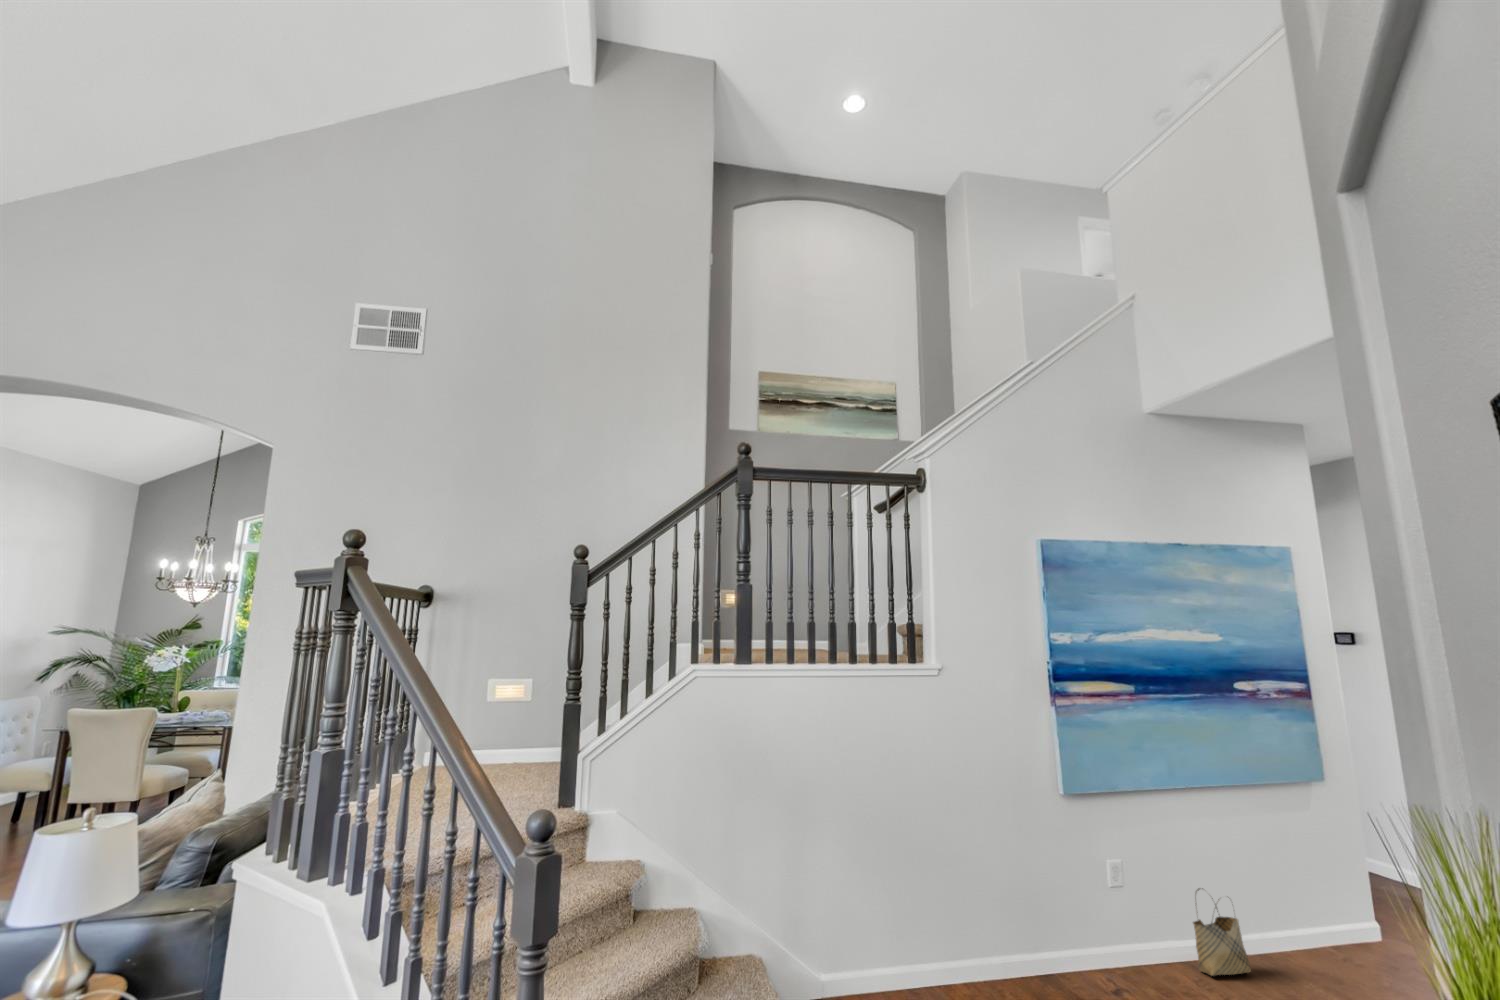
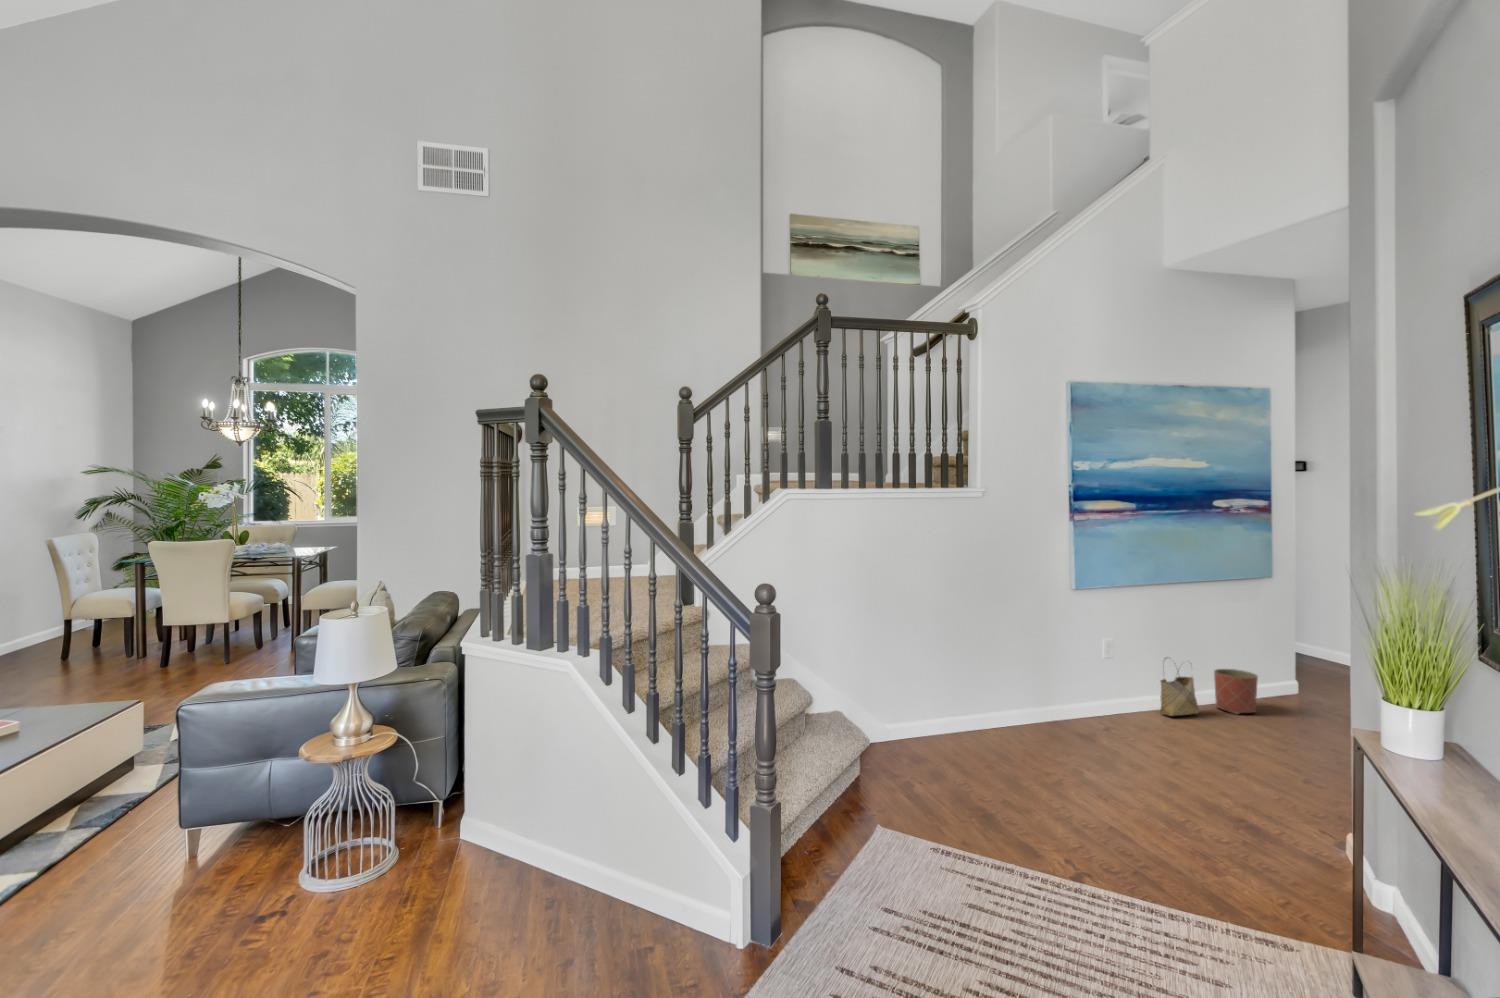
planter: none [1267,906,1331,976] -> present [1214,669,1258,714]

